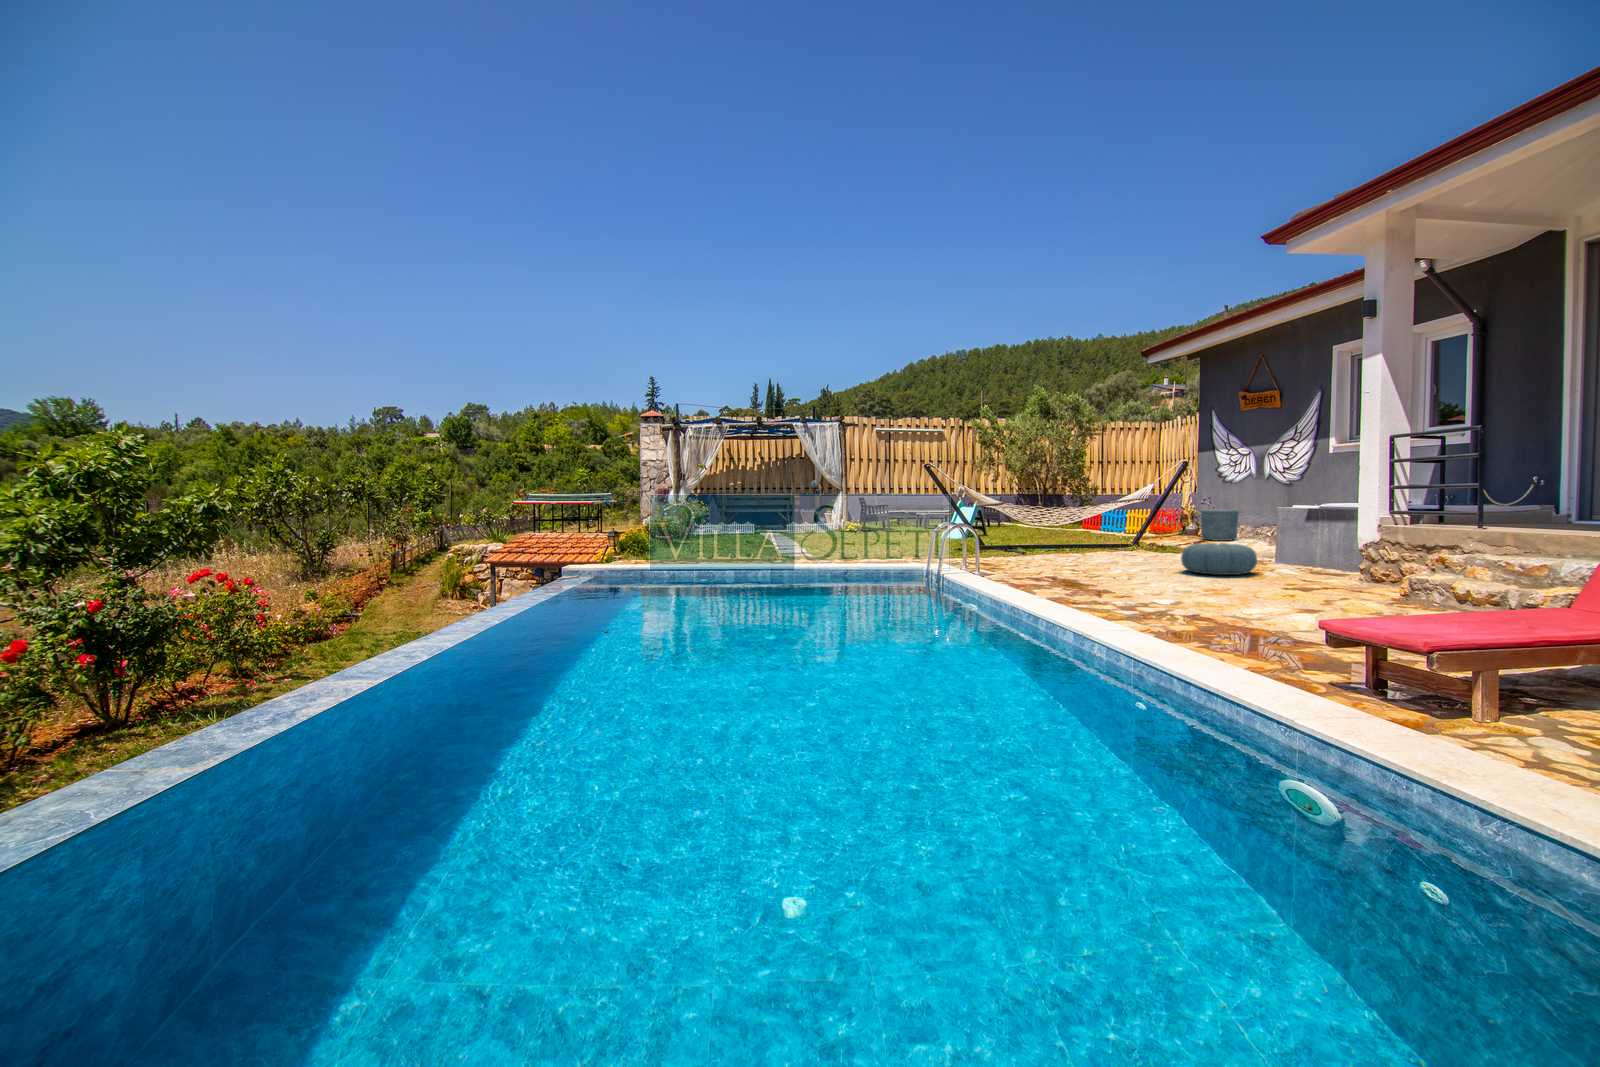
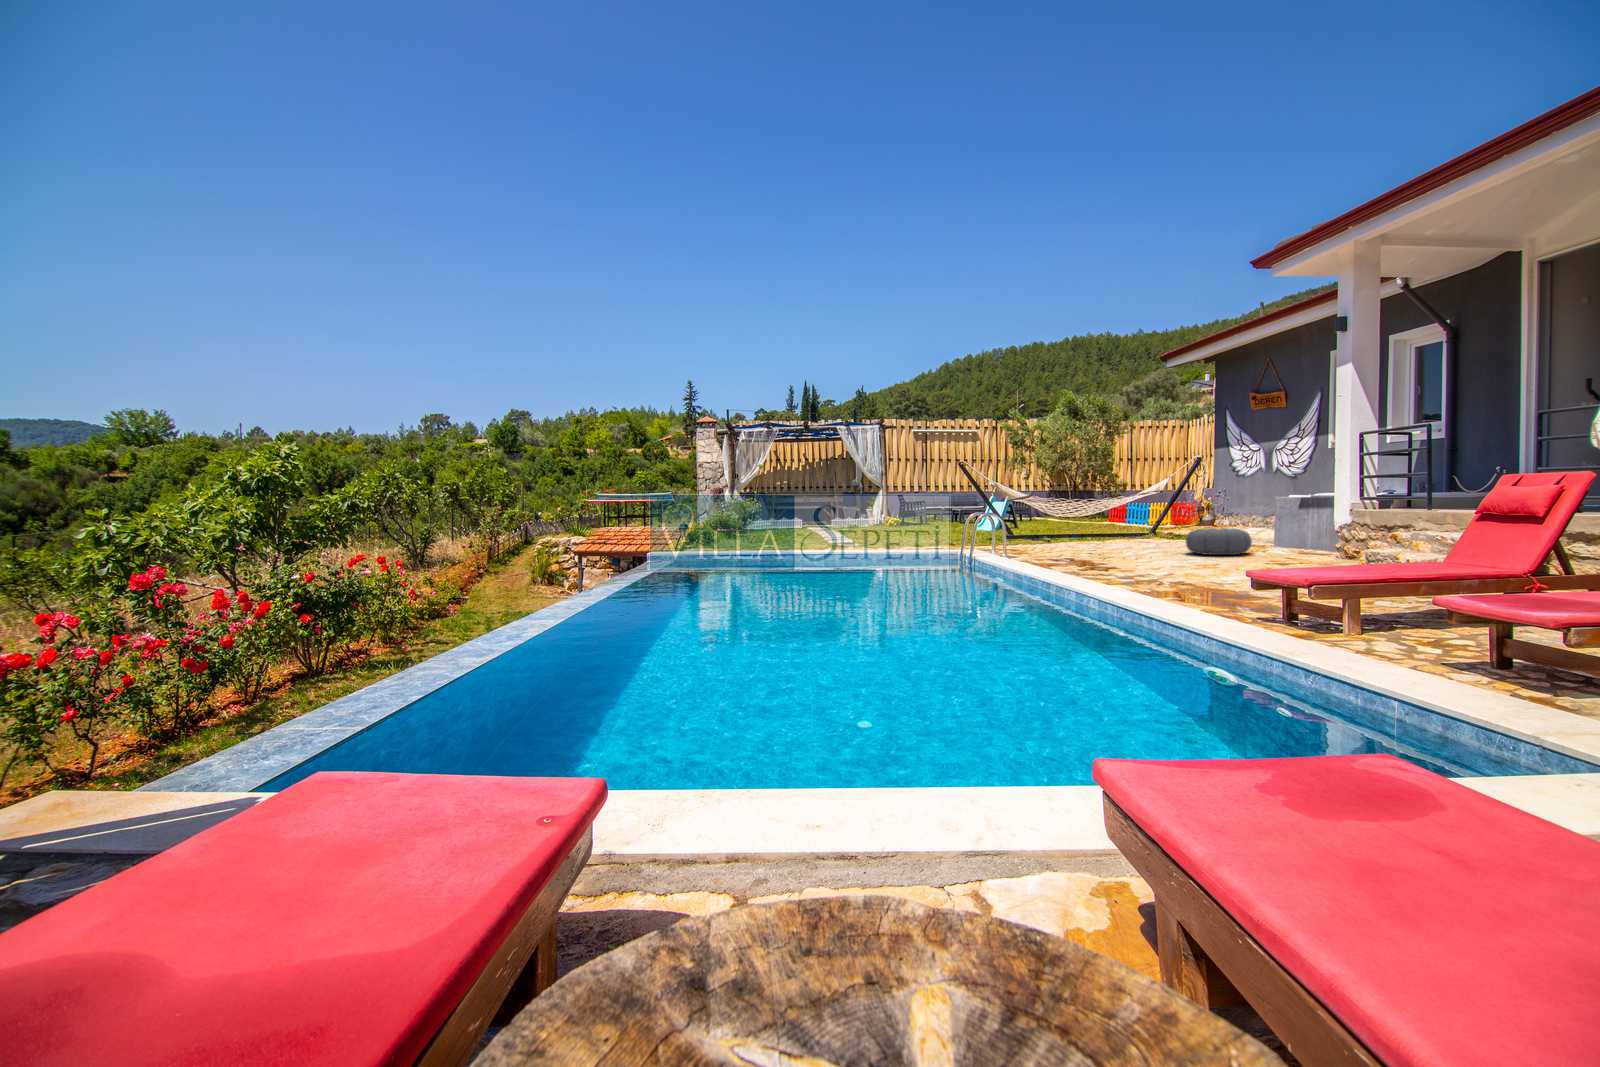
planter: present [1201,510,1239,541] -> none [1218,502,1254,530]

